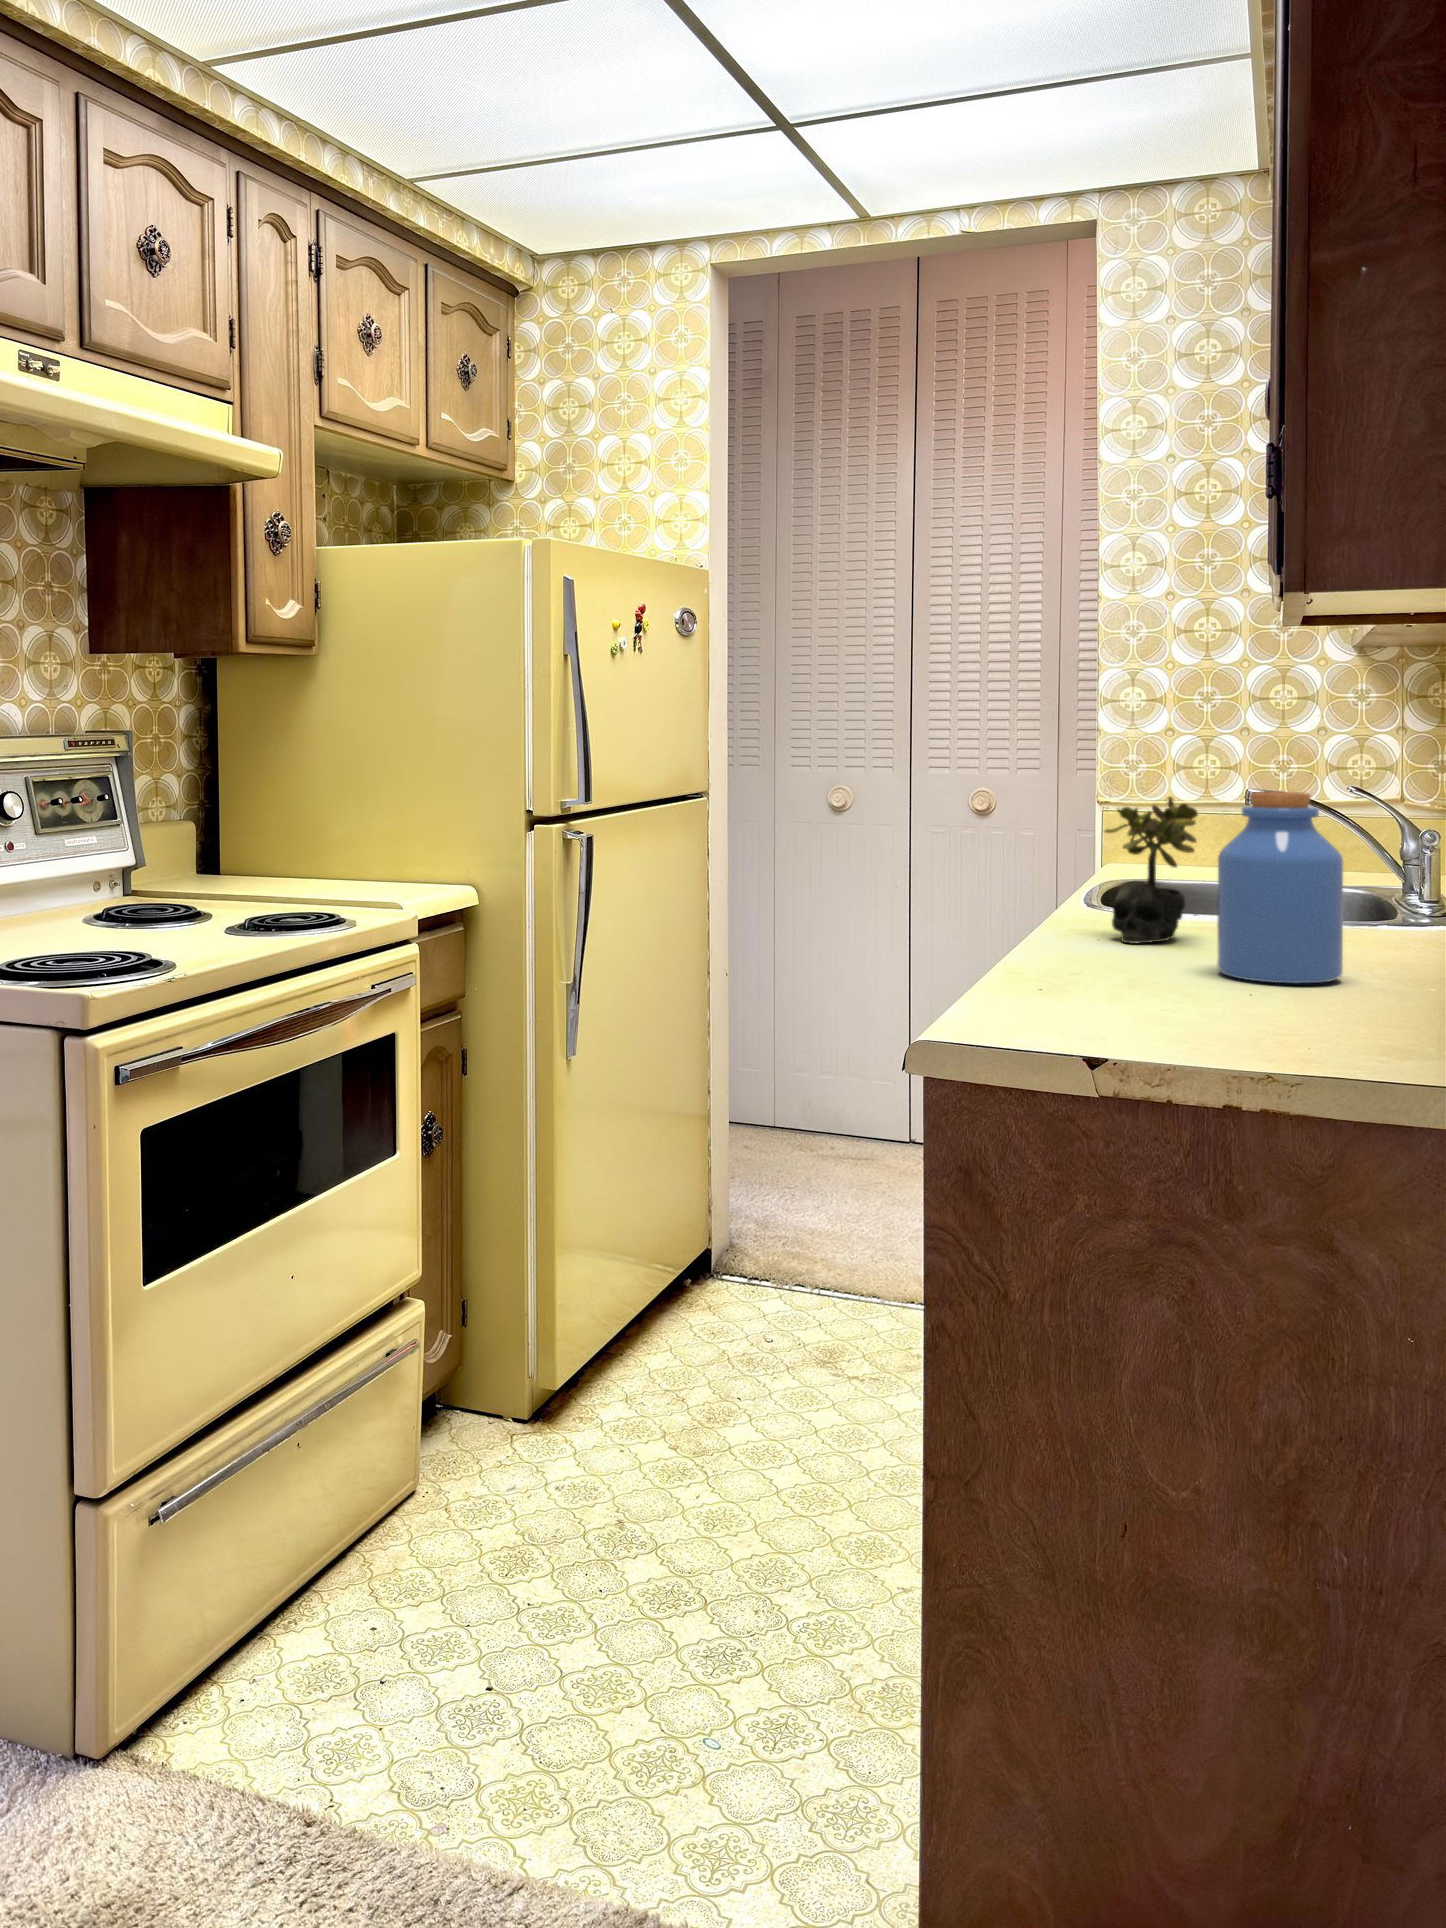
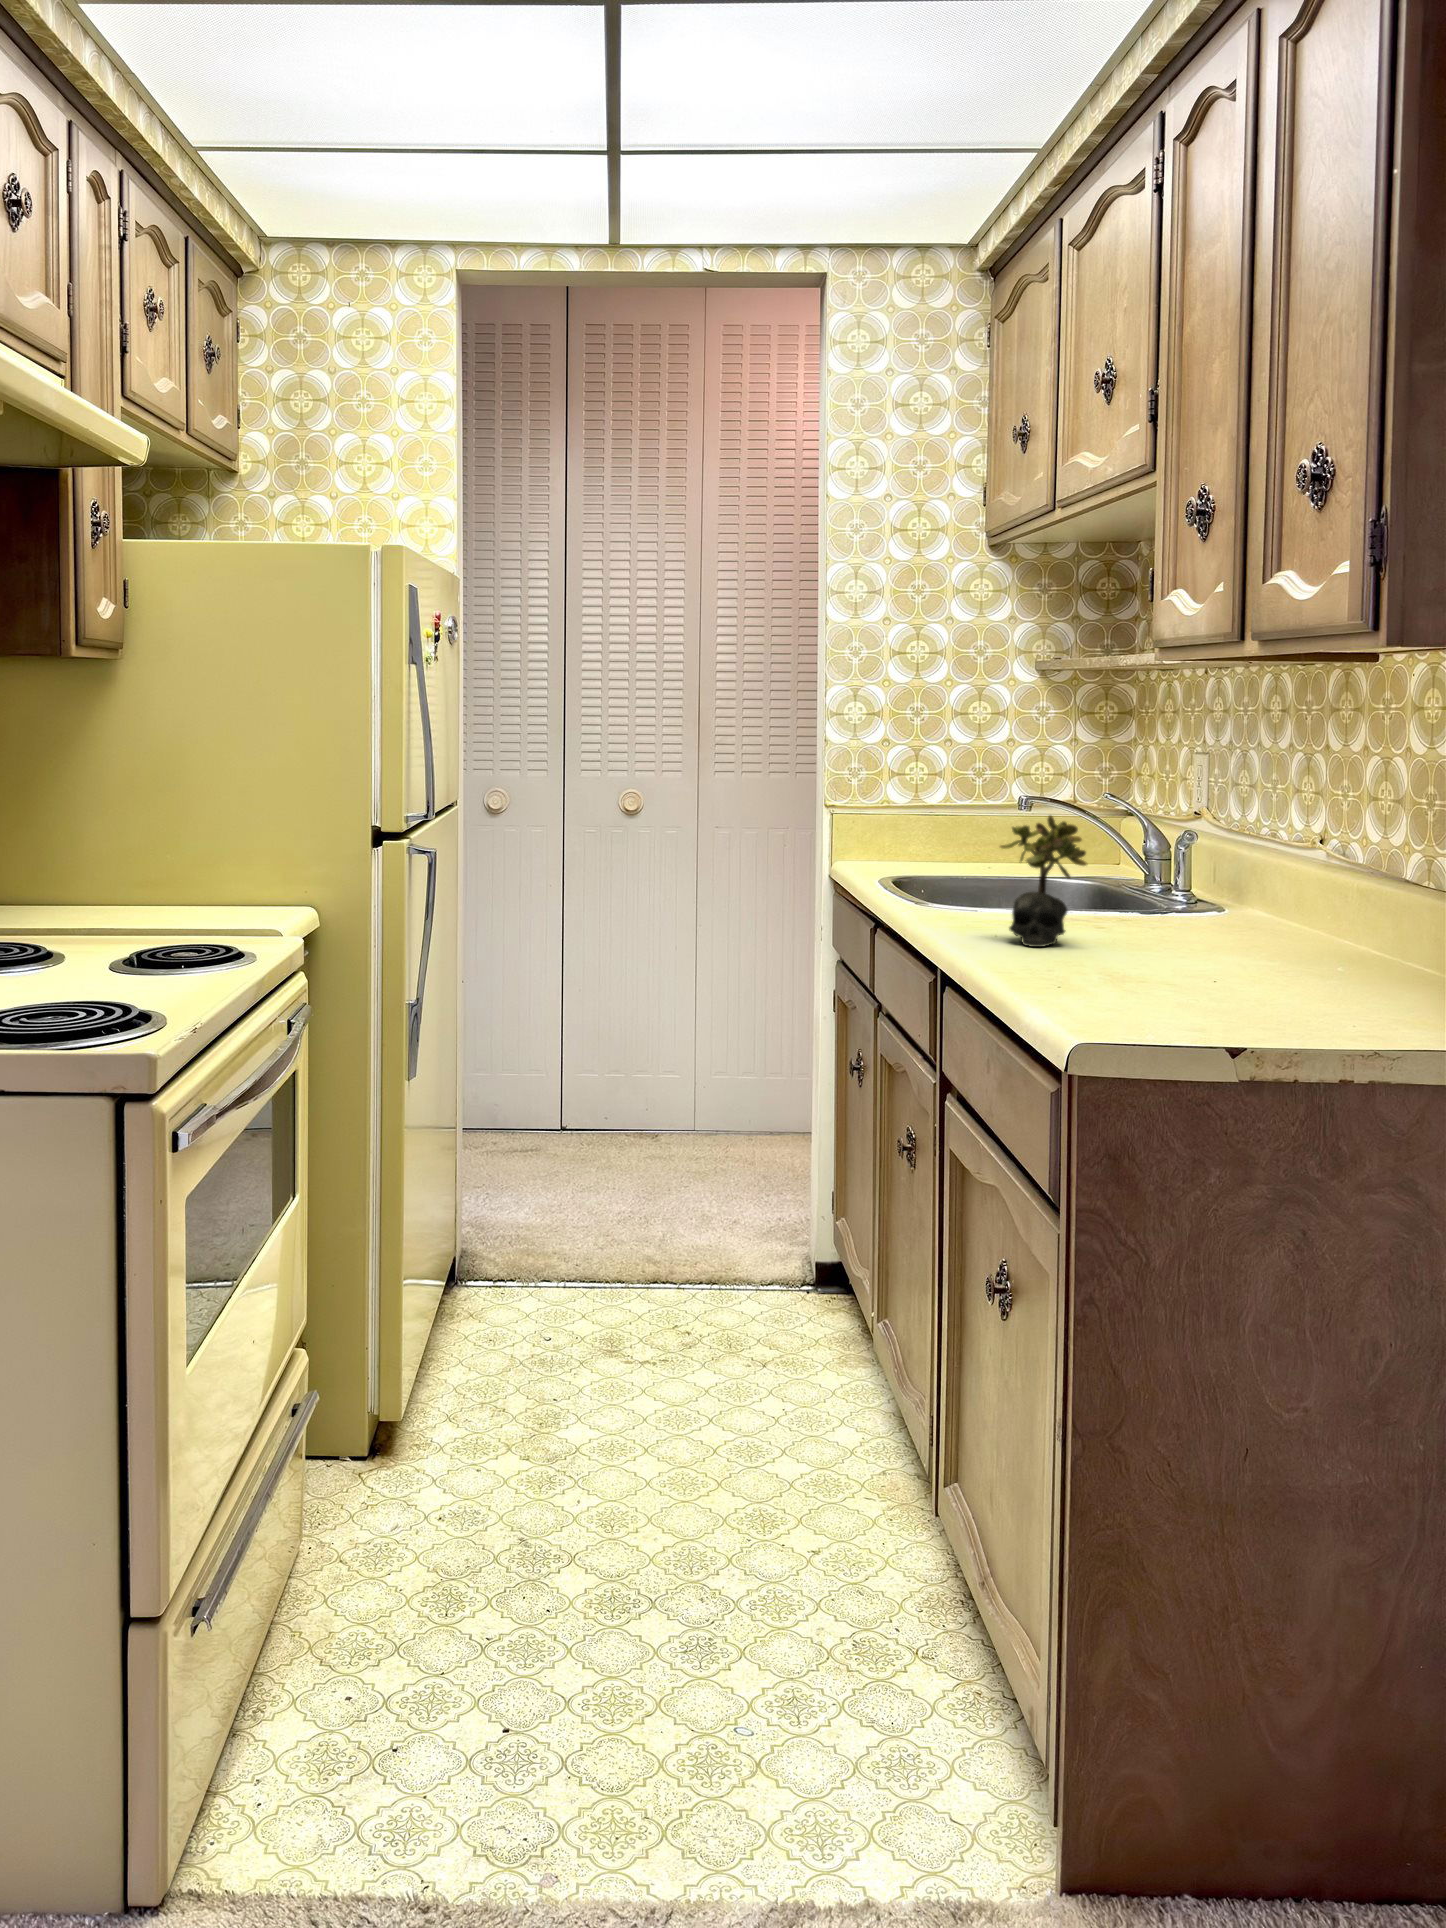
jar: present [1217,791,1343,983] -> none [1157,816,1264,980]

